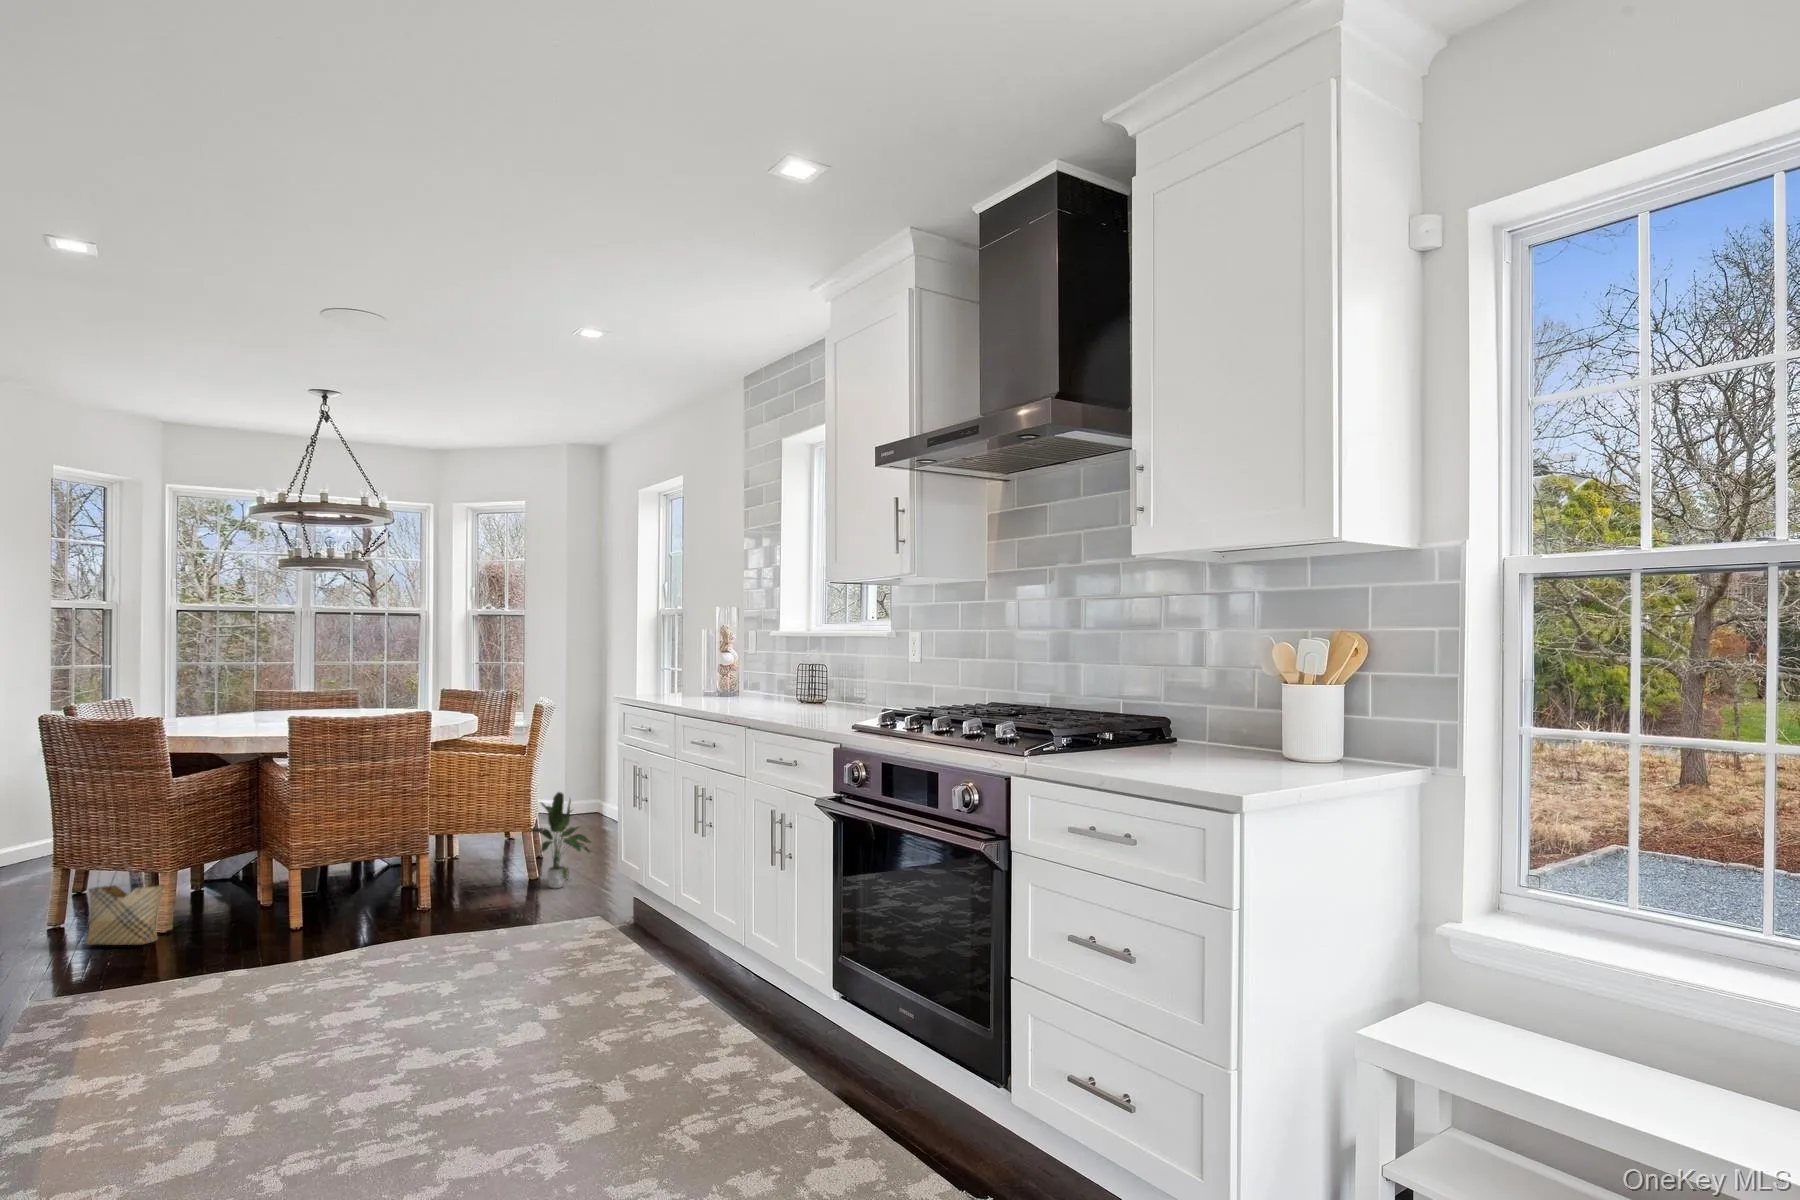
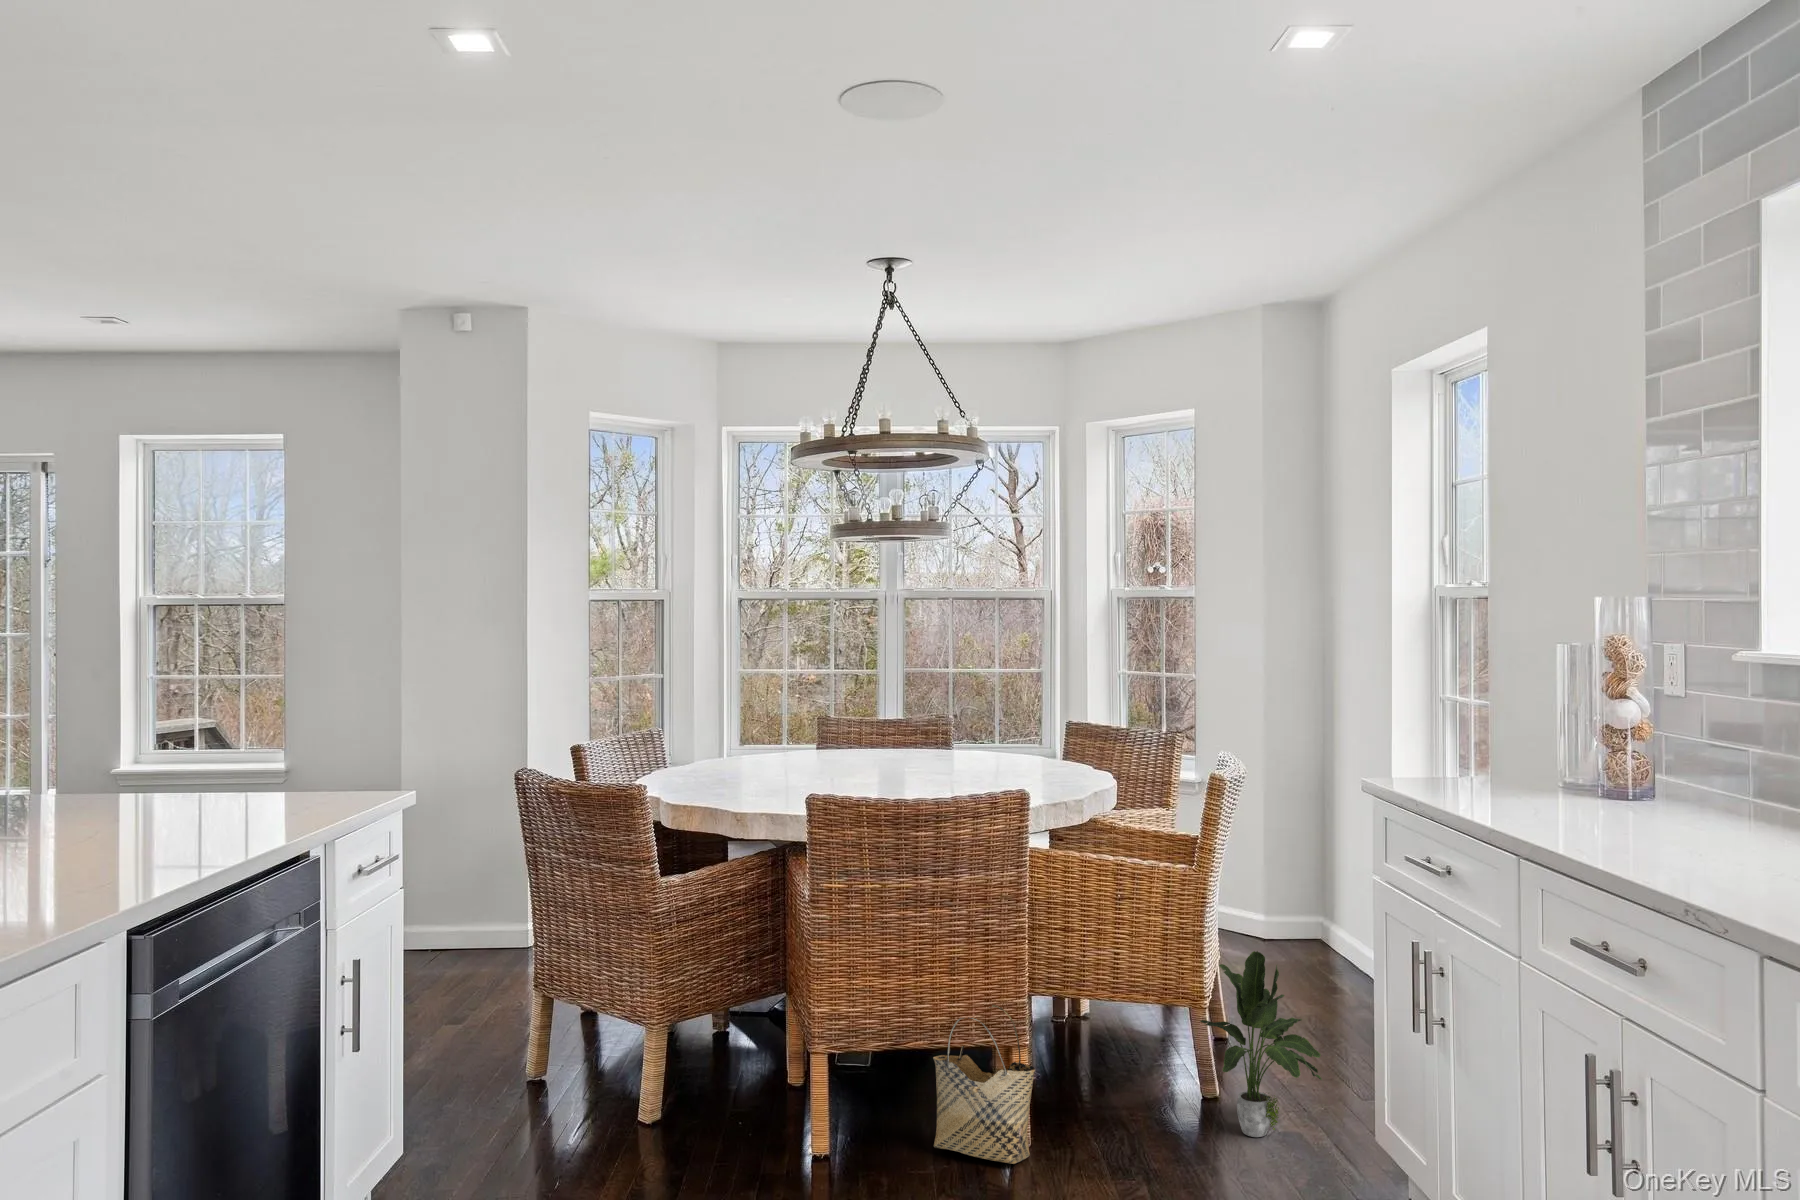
woven basket: present [86,852,163,945] -> present [933,1005,1035,1164]

